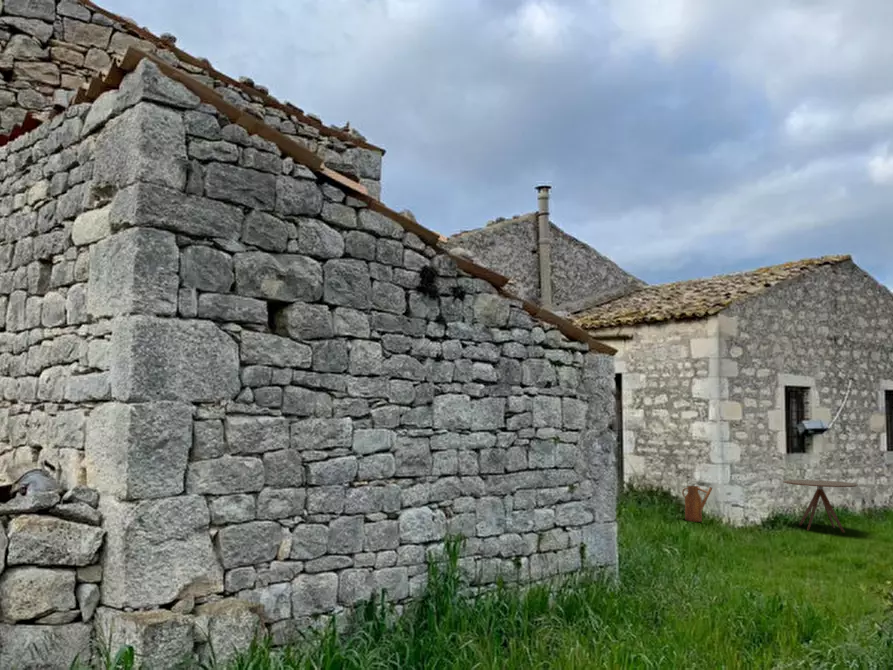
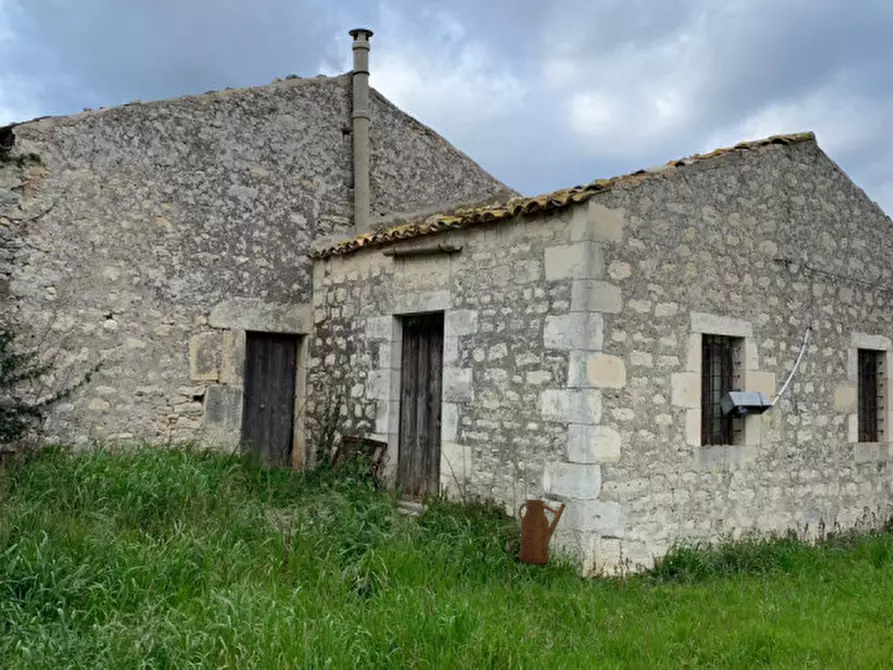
round table: present [783,480,858,533] -> none [693,489,815,582]

